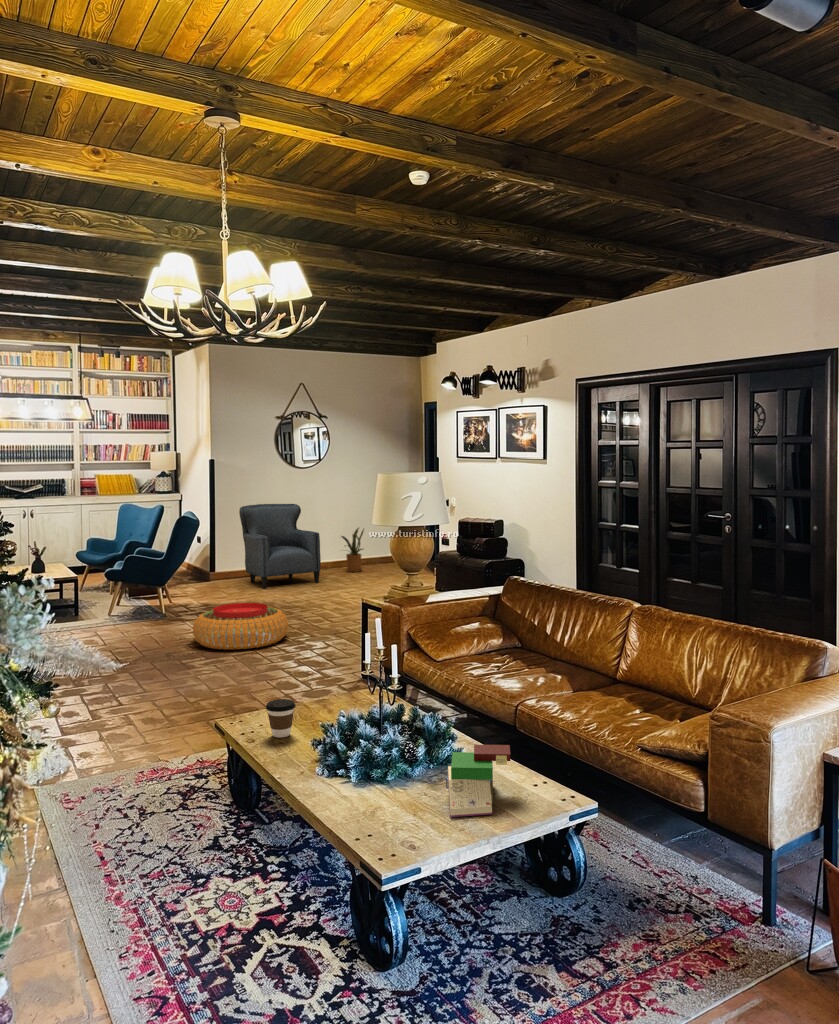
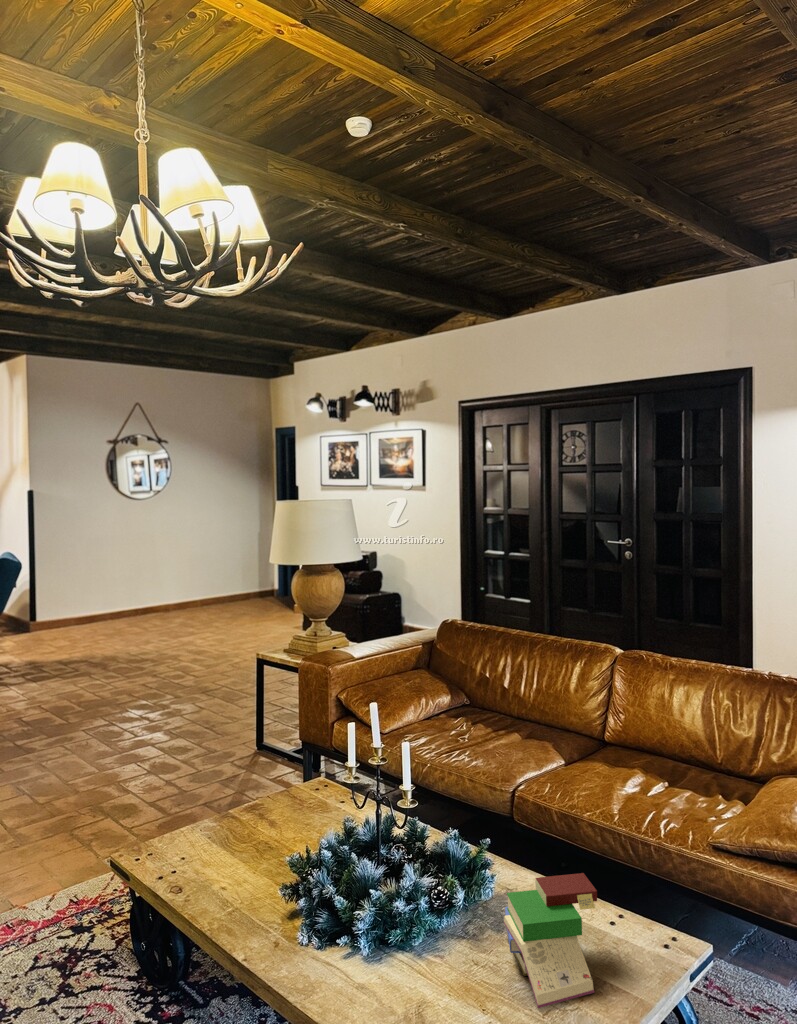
armchair: present [239,504,321,588] -> none [74,541,172,640]
house plant: present [341,528,364,572] -> none [188,564,220,615]
pouf: present [193,603,288,650] -> none [31,662,153,724]
coffee cup: present [266,699,296,738] -> none [196,820,240,879]

